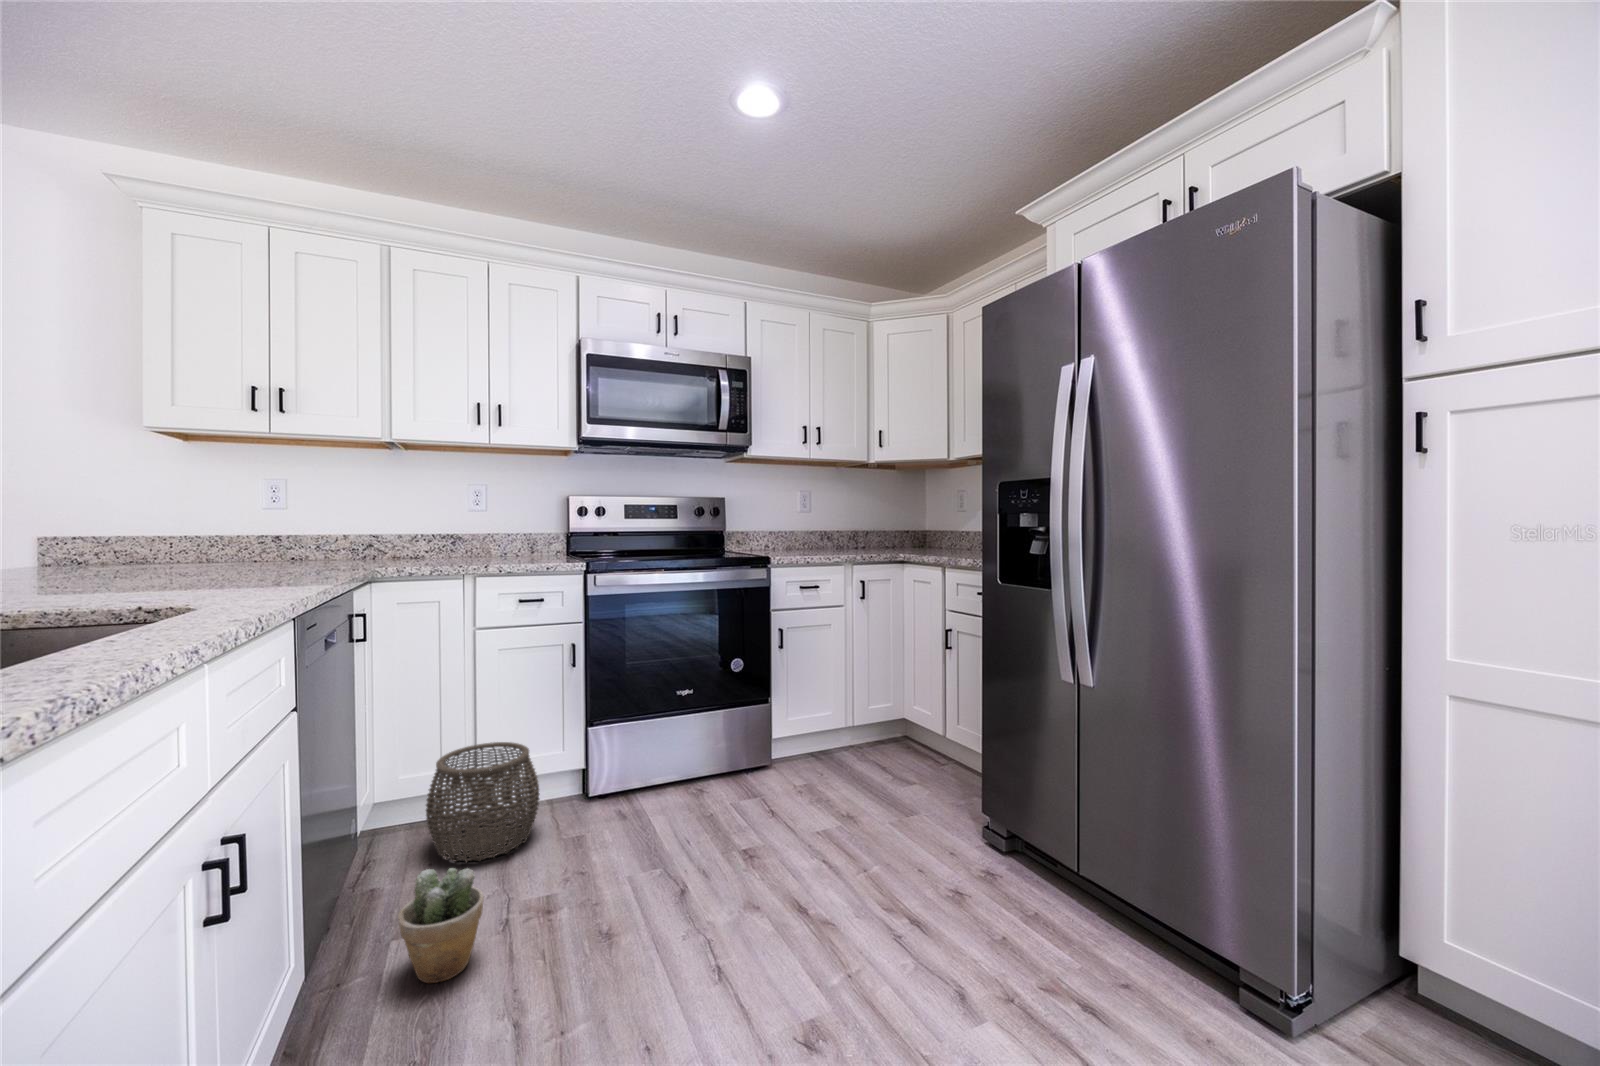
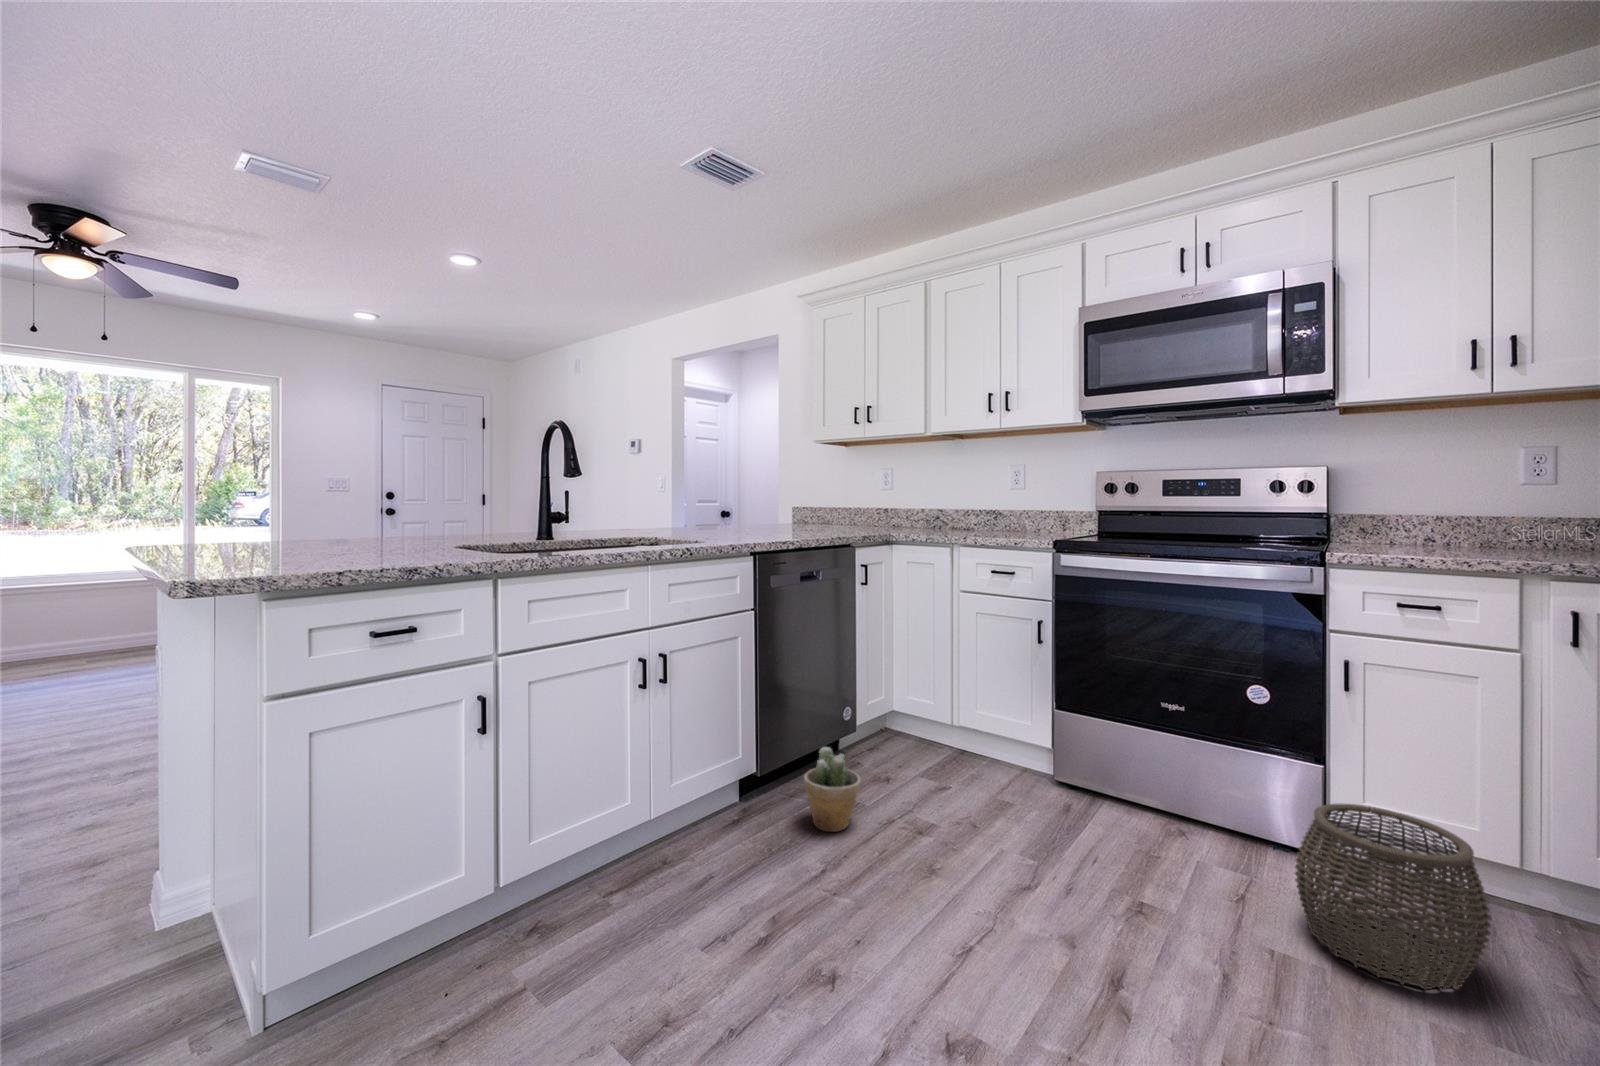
woven basket: present [426,742,540,862] -> present [1295,804,1491,990]

